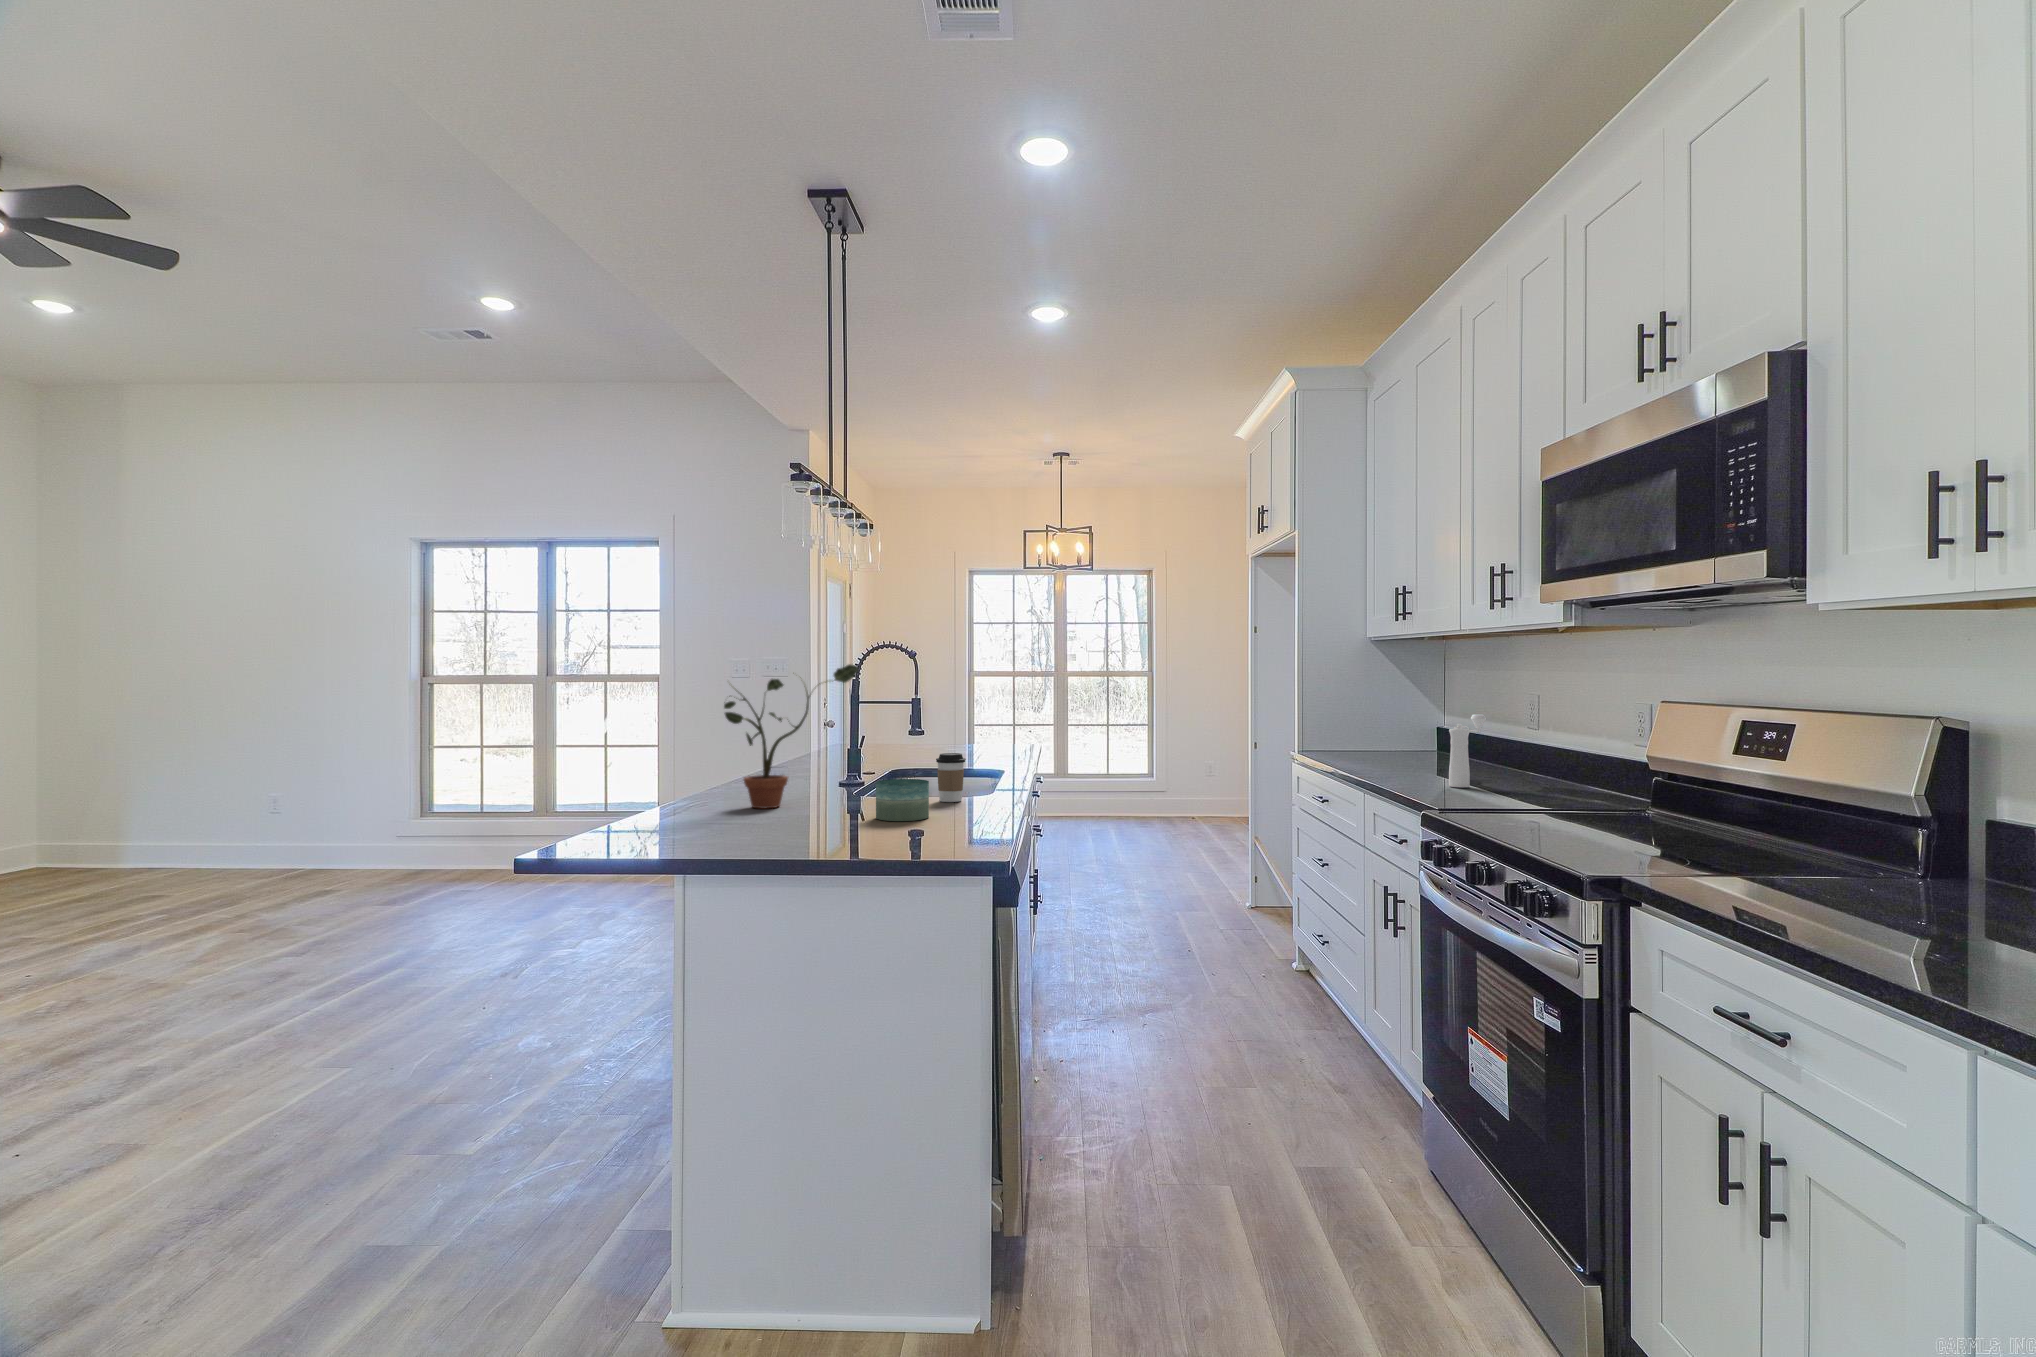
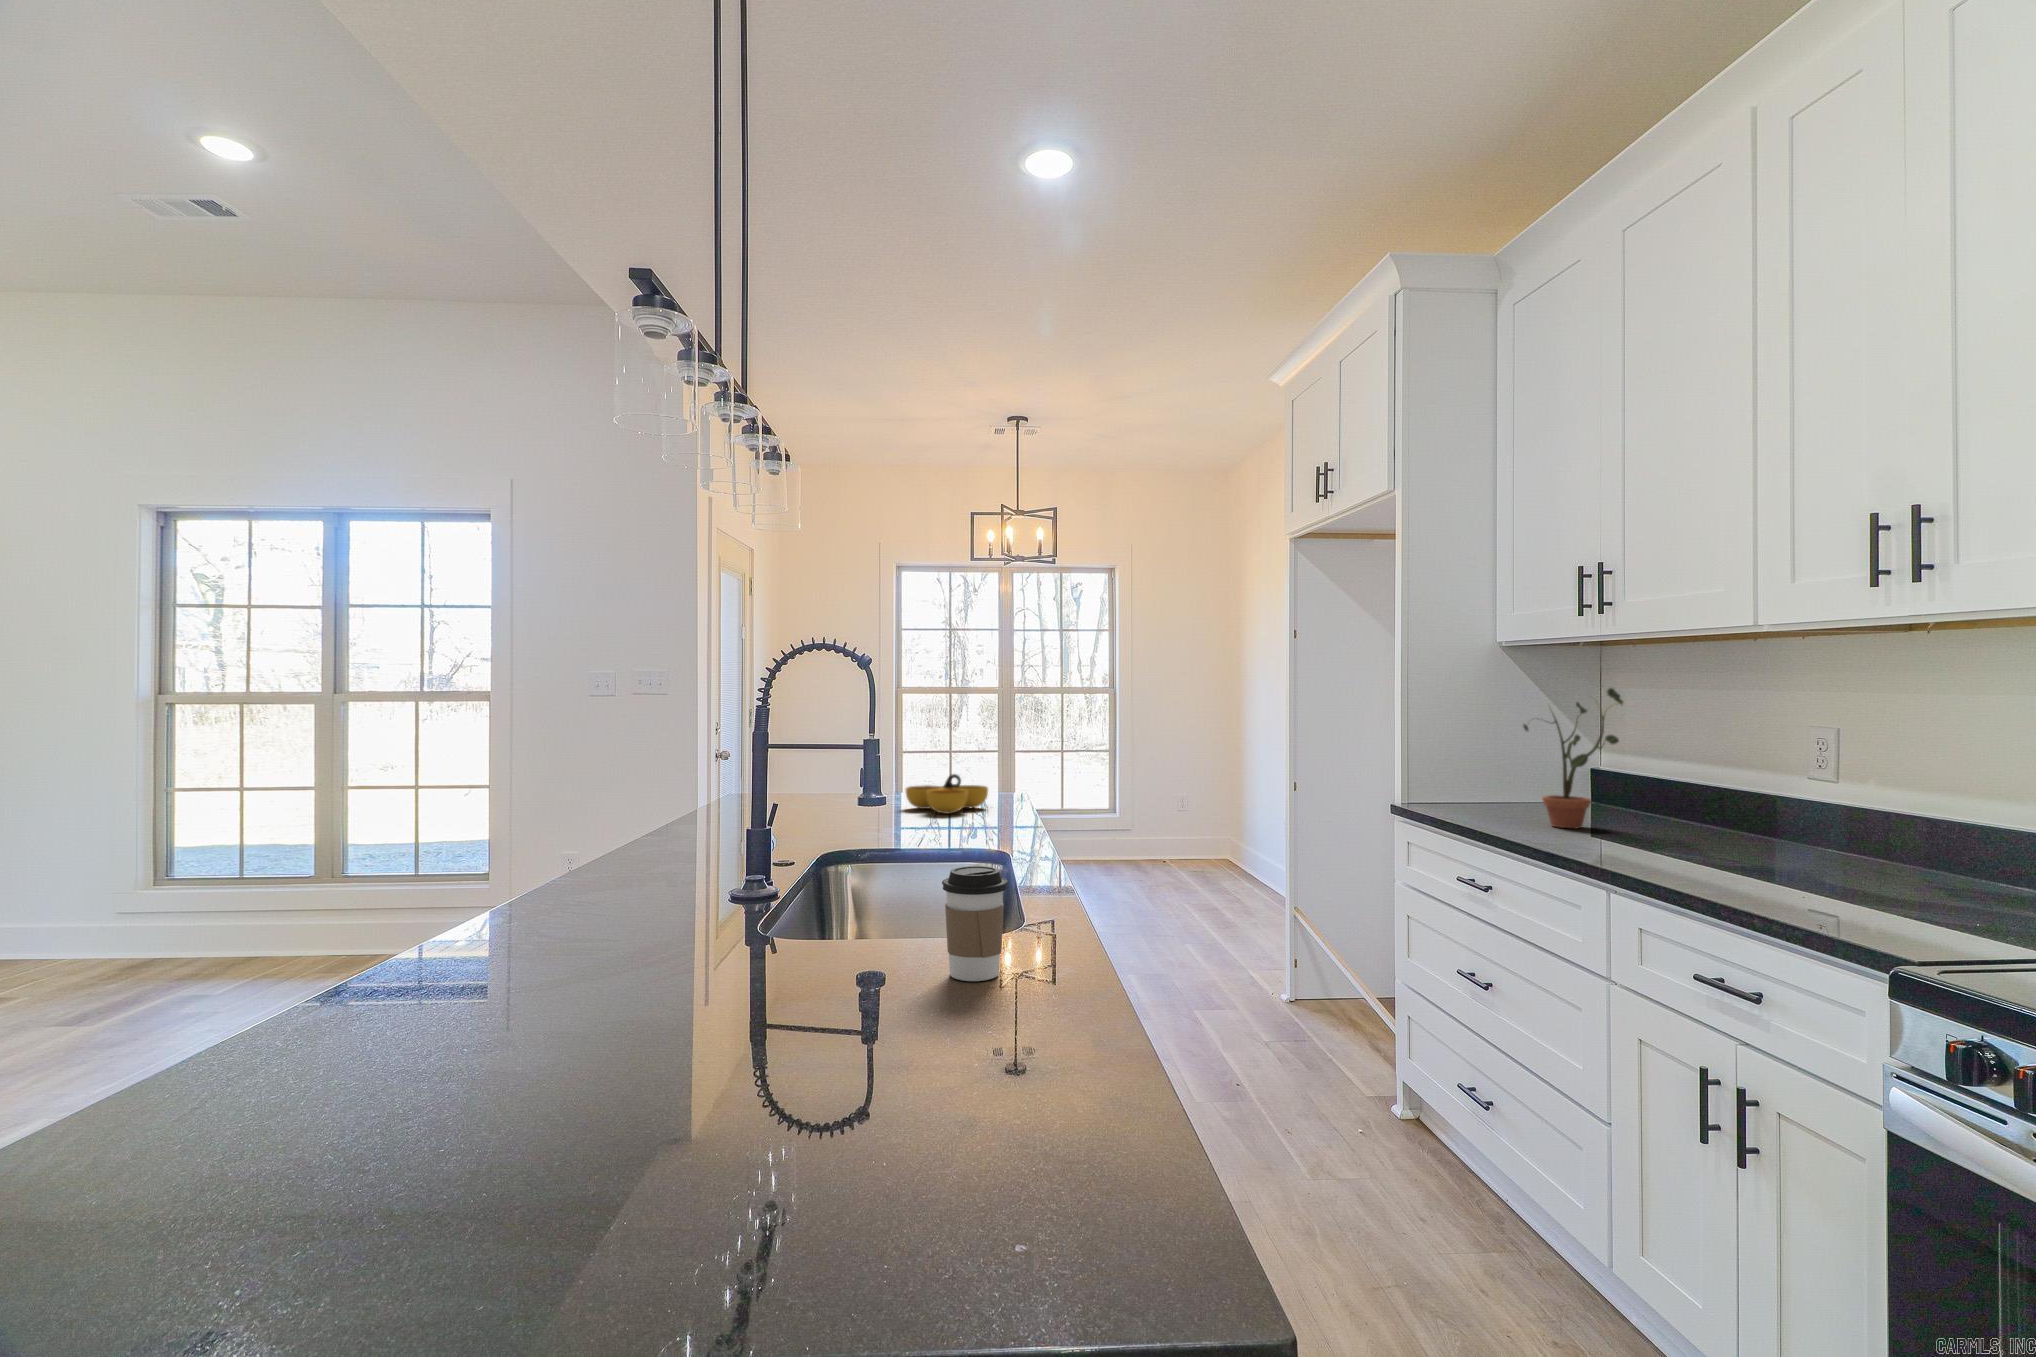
potted plant: present [724,664,859,808] -> present [1523,688,1623,828]
pepper mill: present [1449,714,1486,788] -> none [1763,758,1810,882]
decorative bowl: none [952,729,1007,755] -> present [905,774,988,814]
candle: present [876,779,929,821] -> none [817,965,960,1110]

